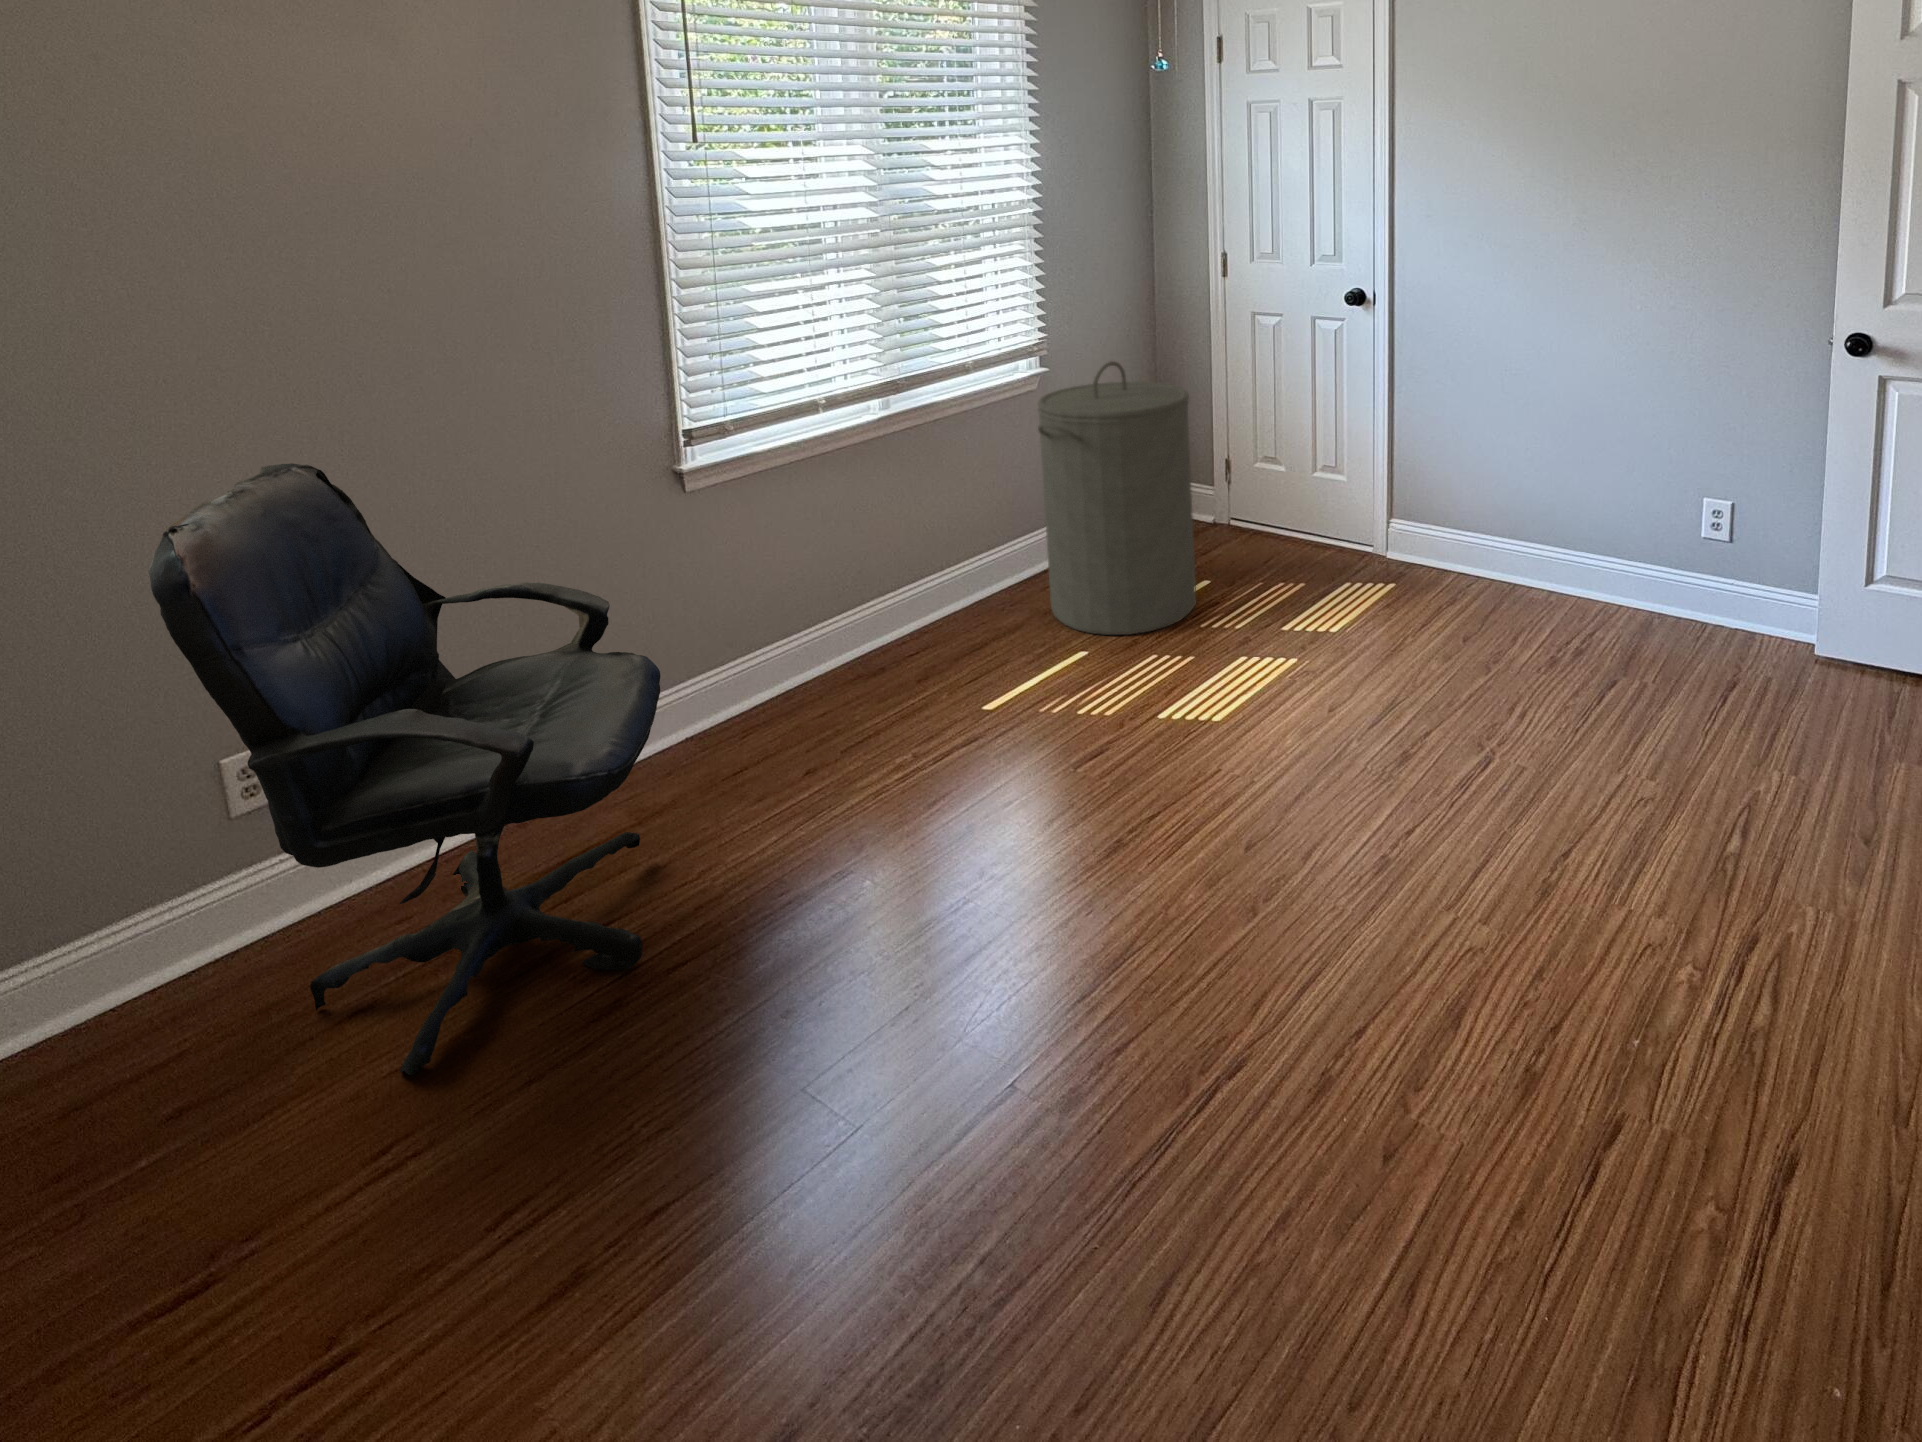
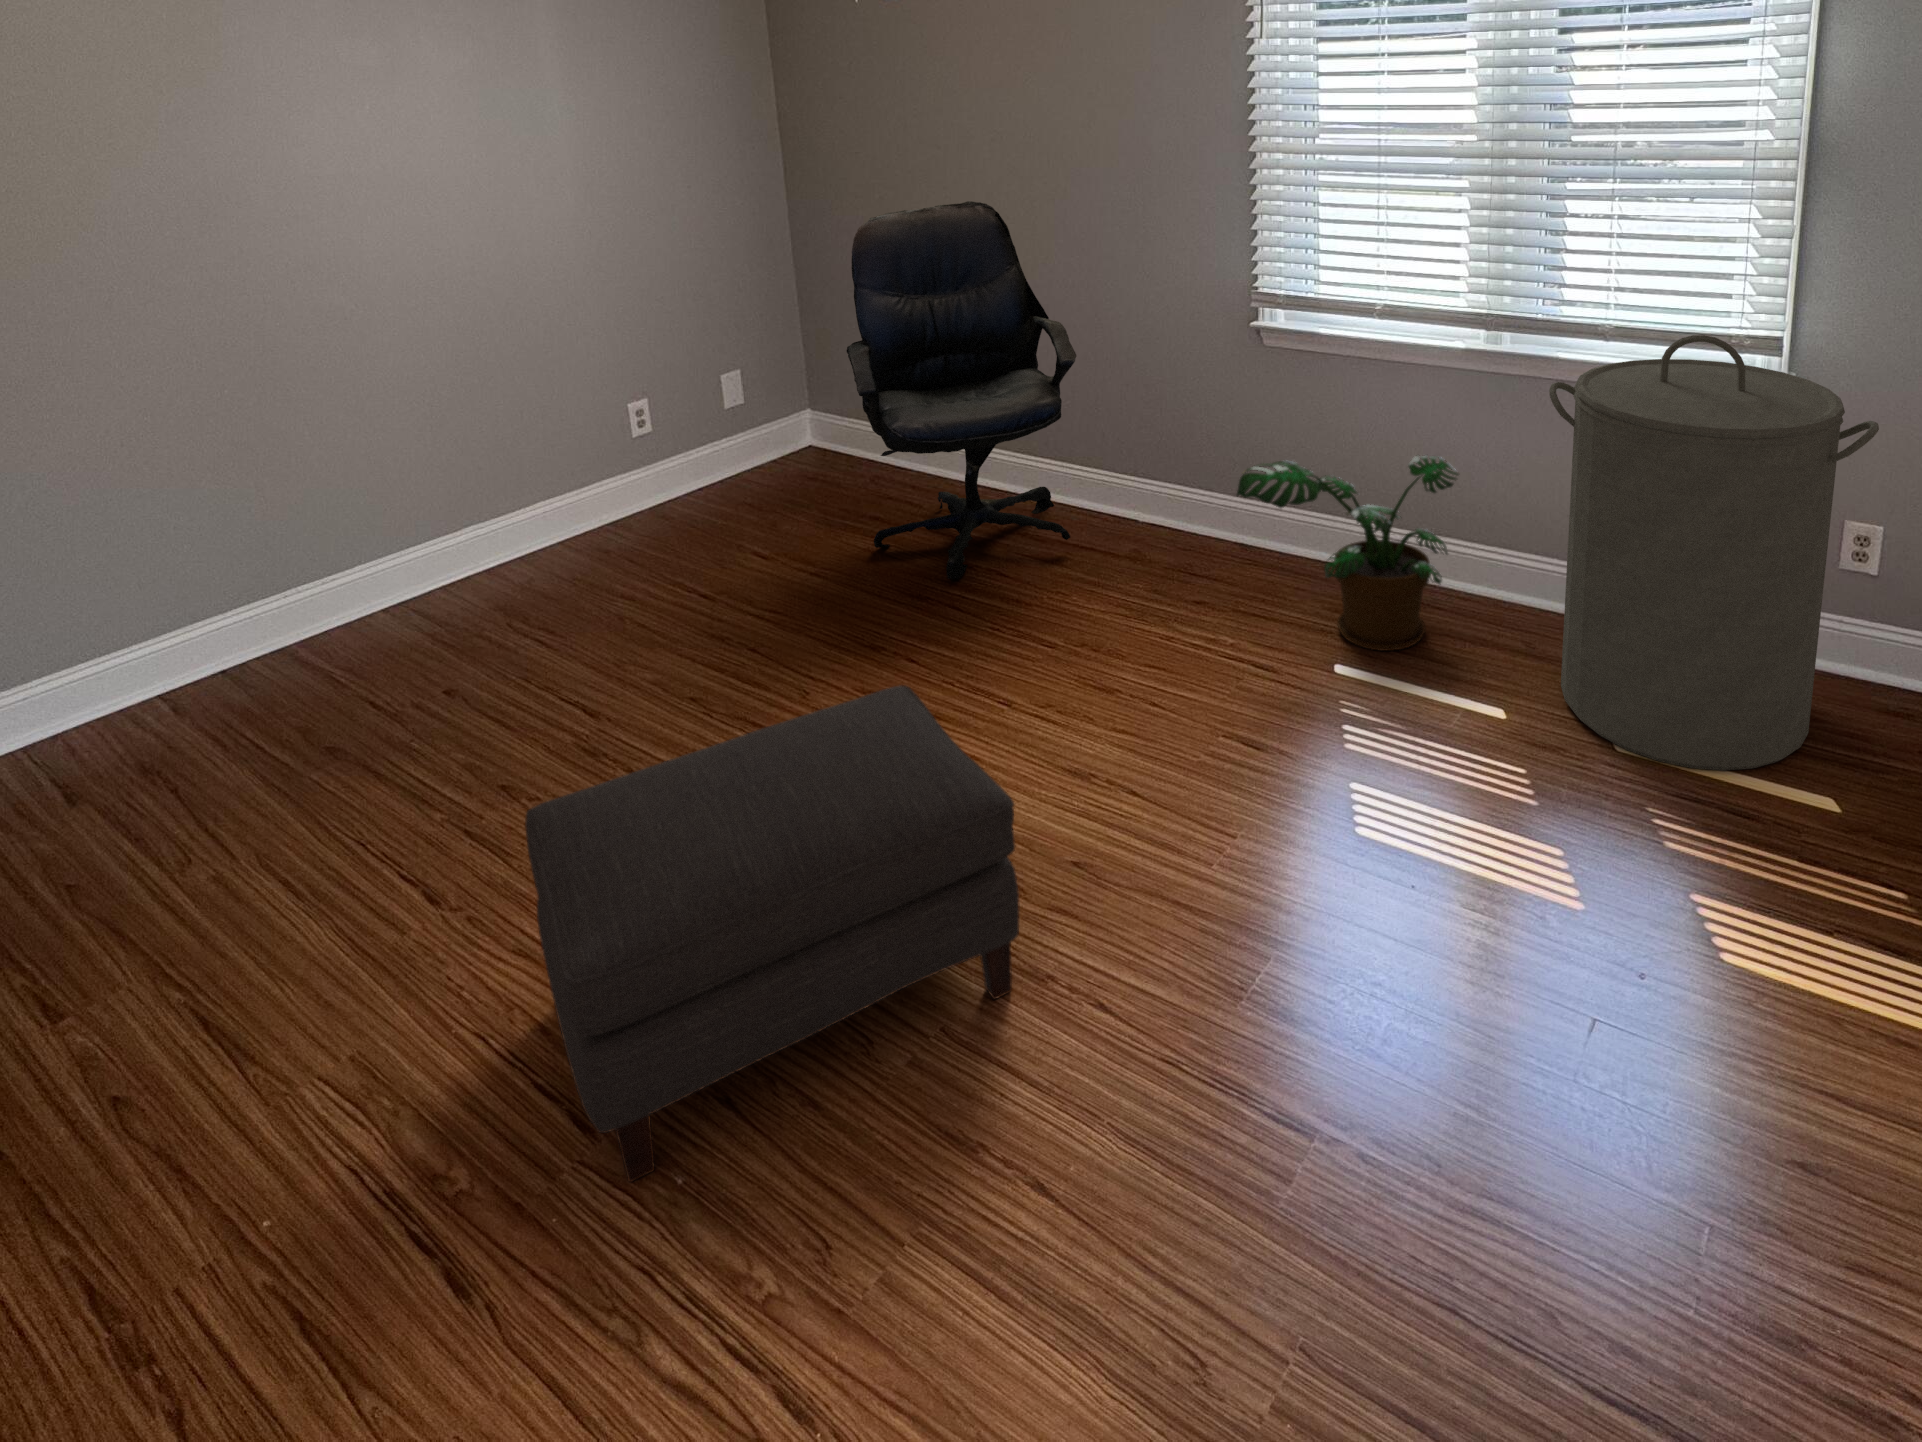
potted plant: none [873,535,1015,704] -> present [1237,455,1459,651]
ottoman: none [1219,715,1676,1196] -> present [525,685,1019,1182]

